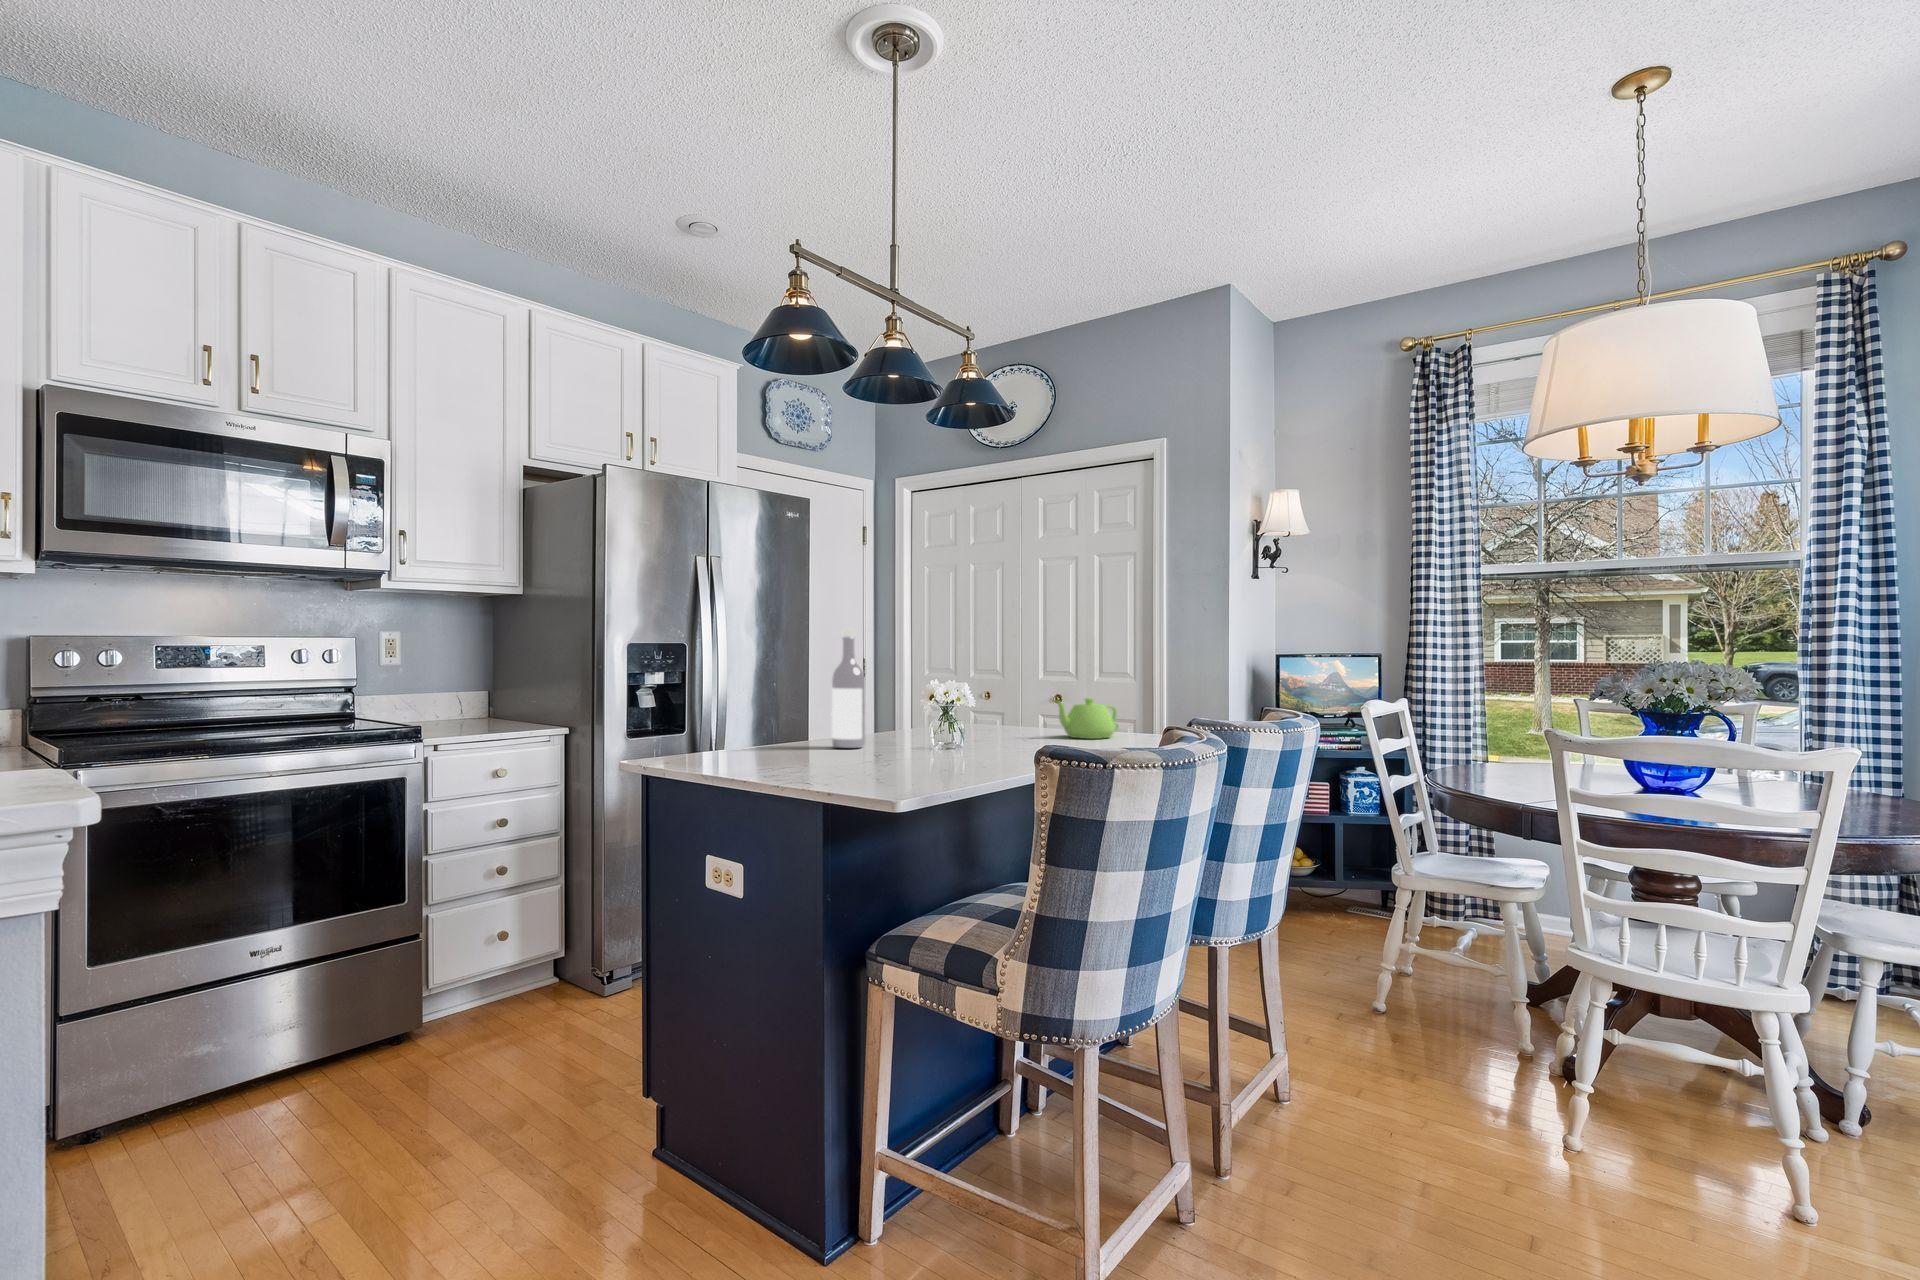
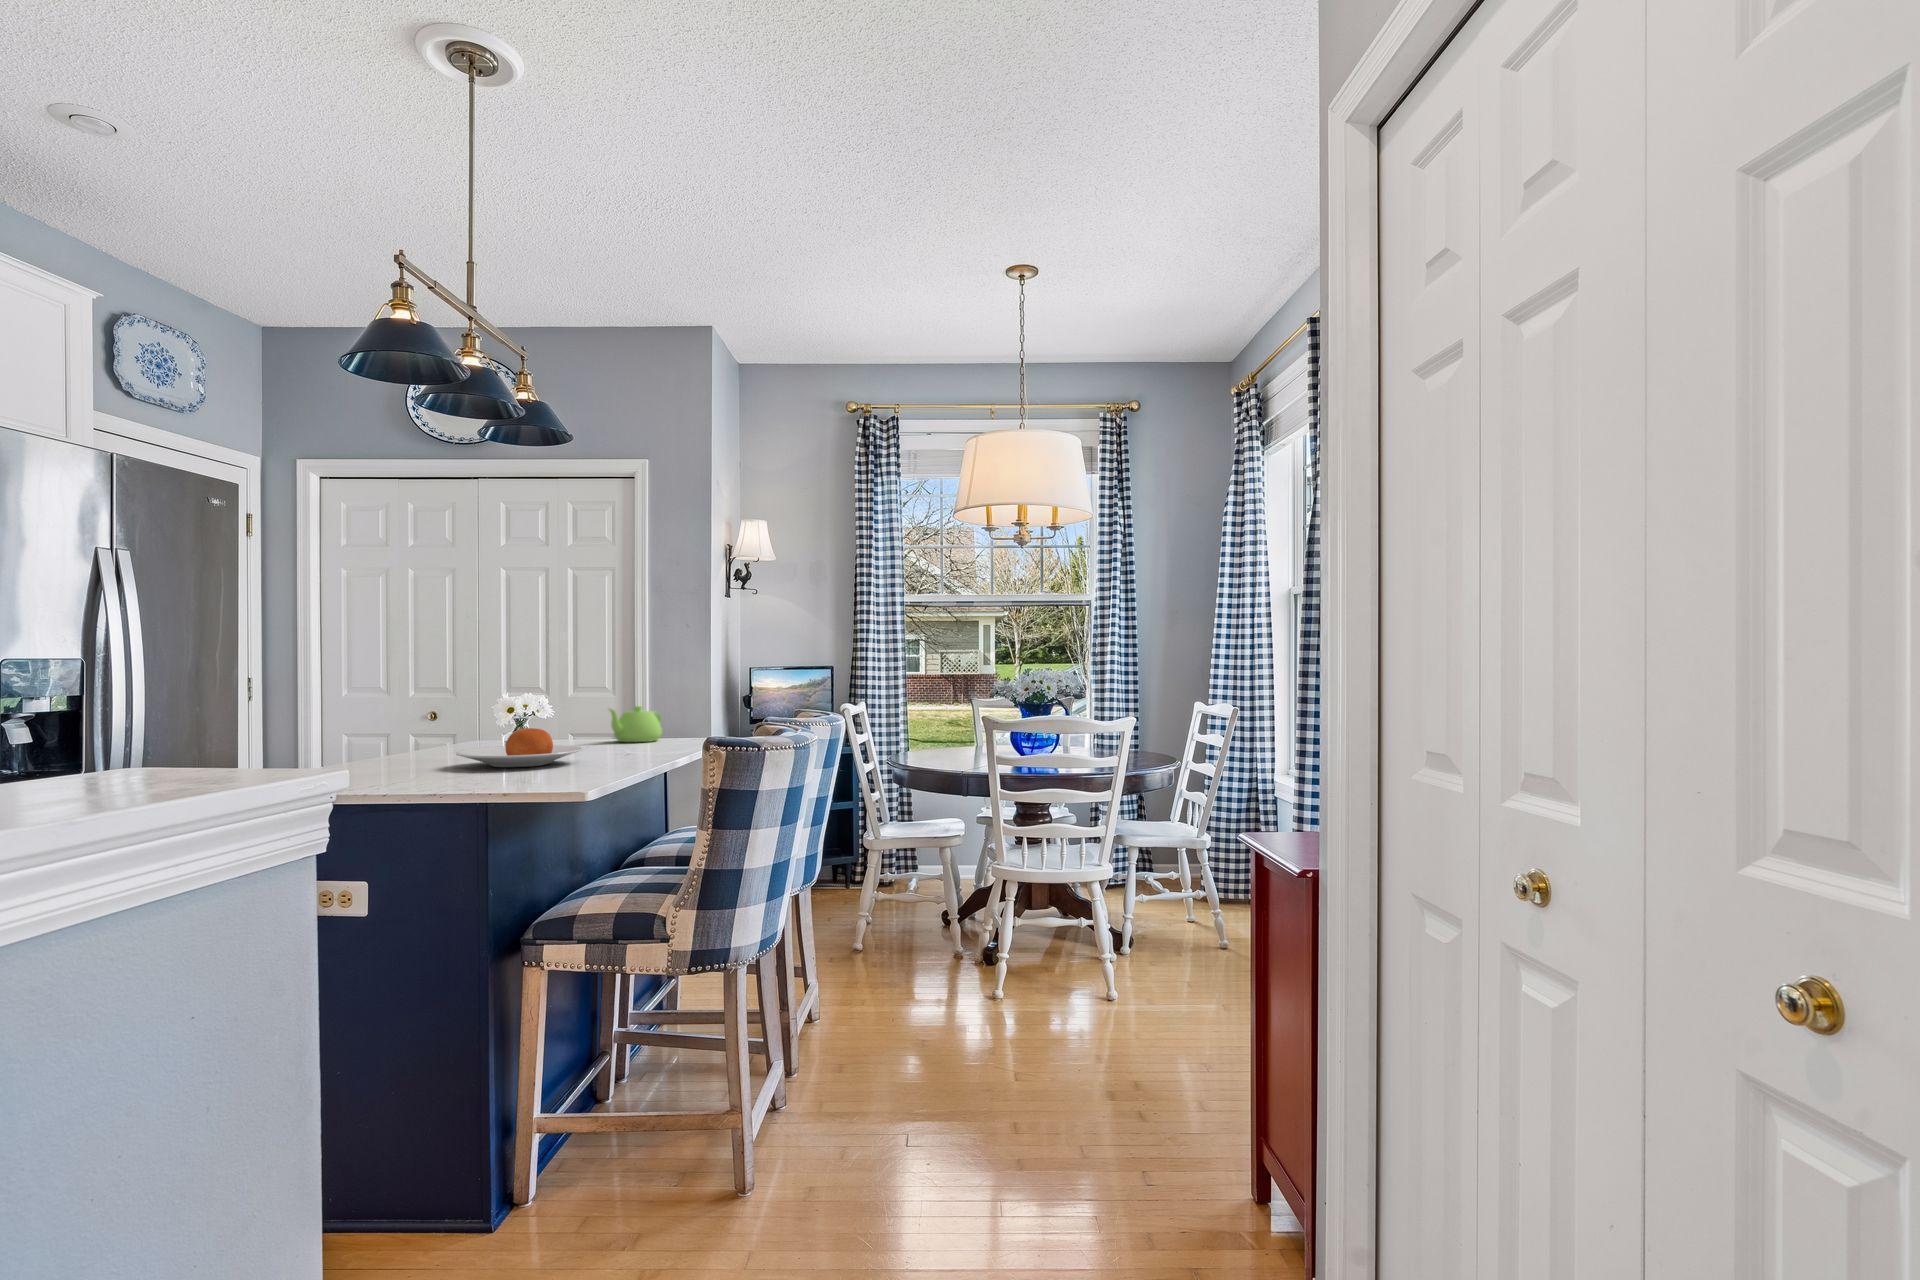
wine bottle: present [832,629,865,748] -> none [398,642,435,763]
plate: none [858,720,981,761] -> present [456,728,583,767]

